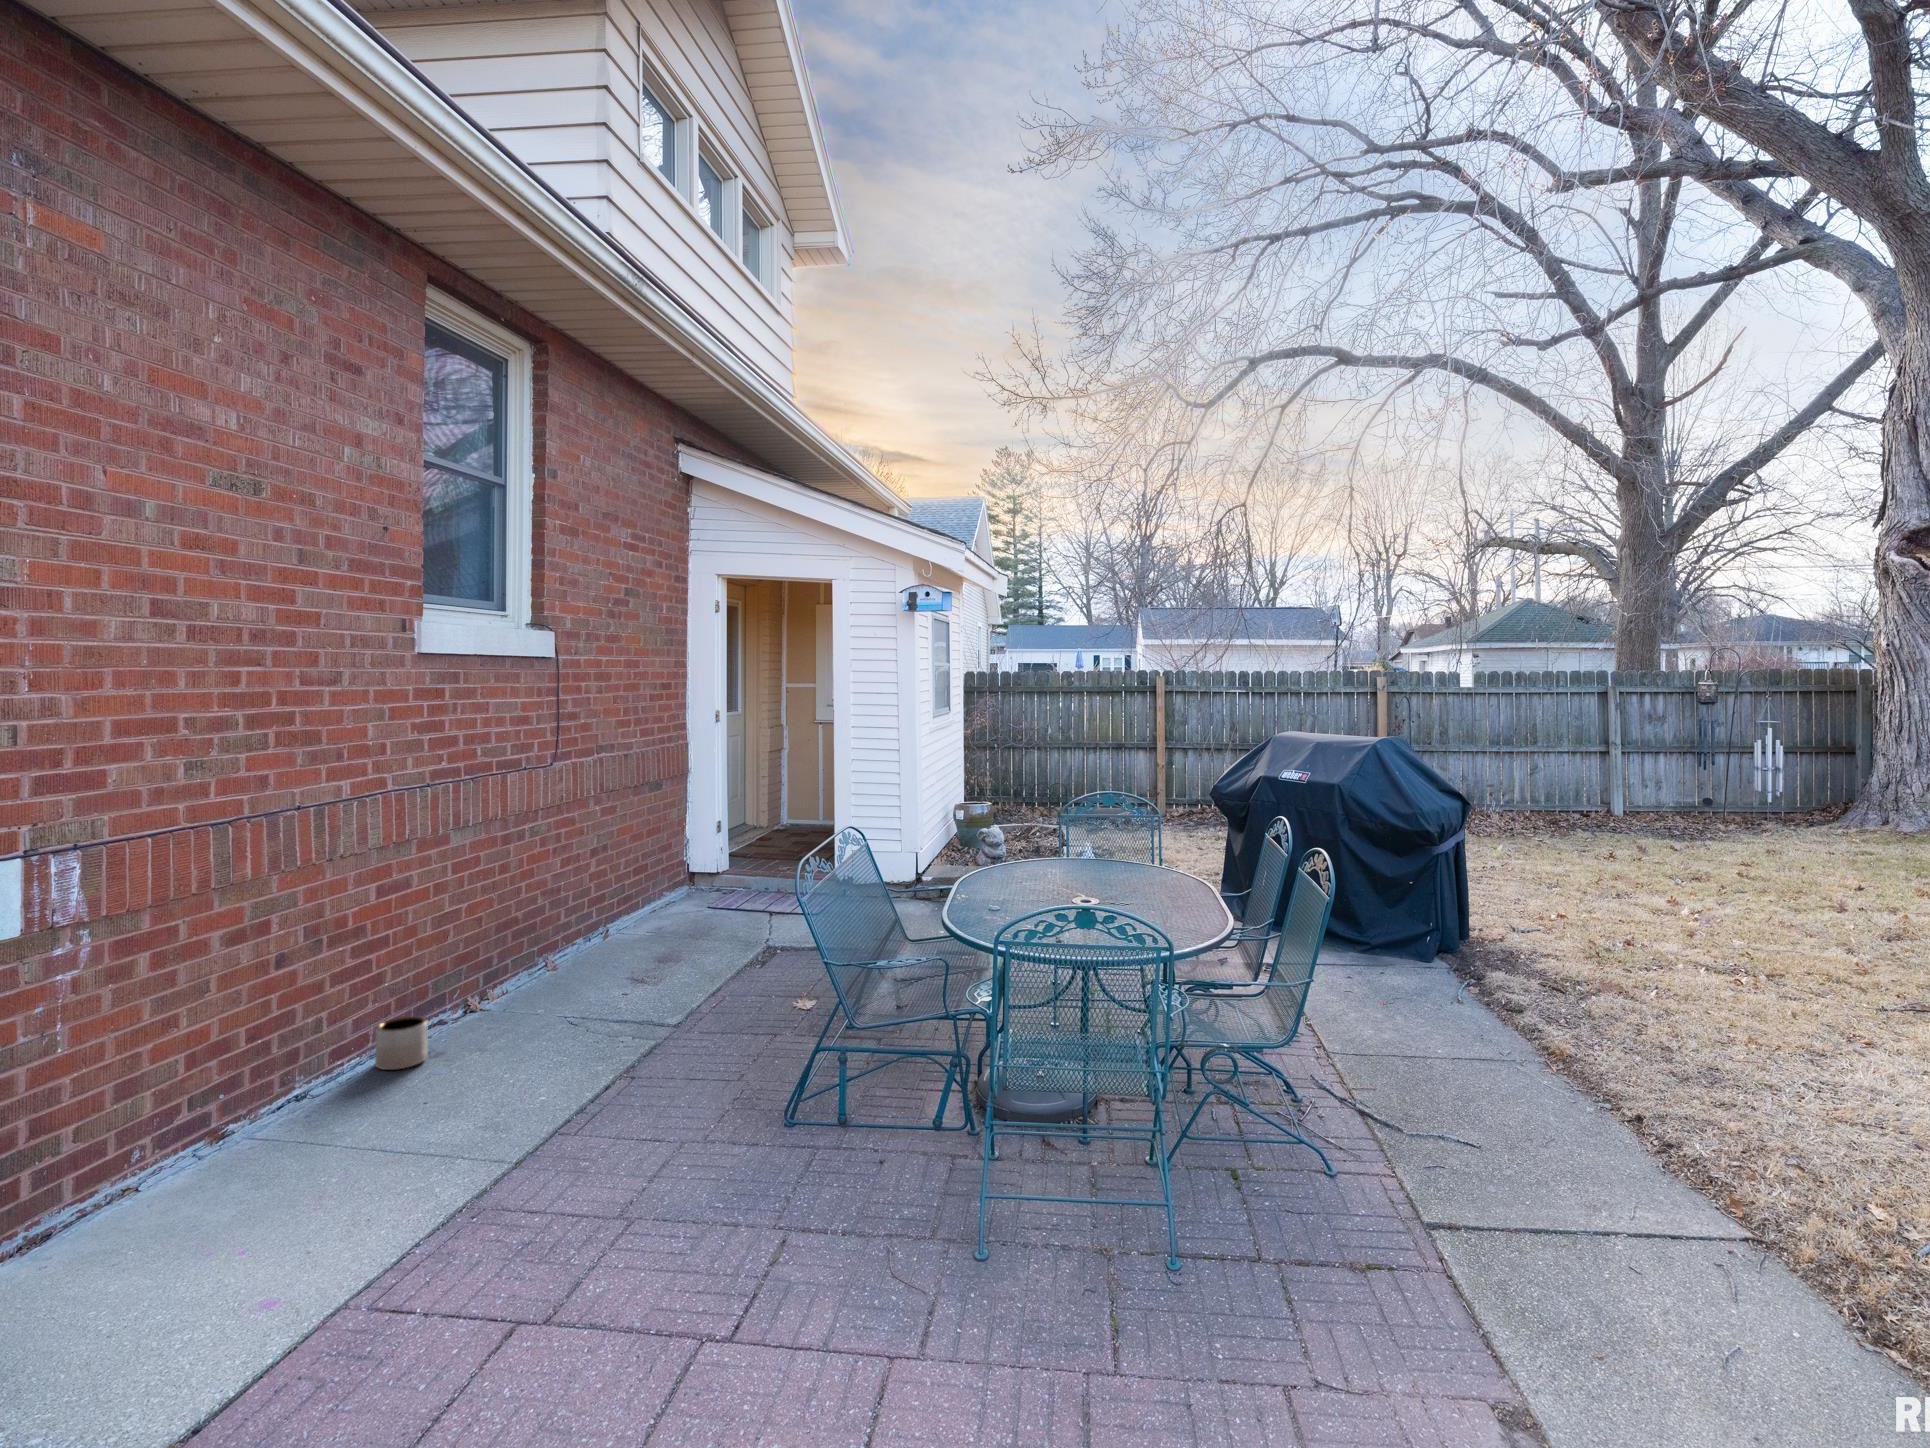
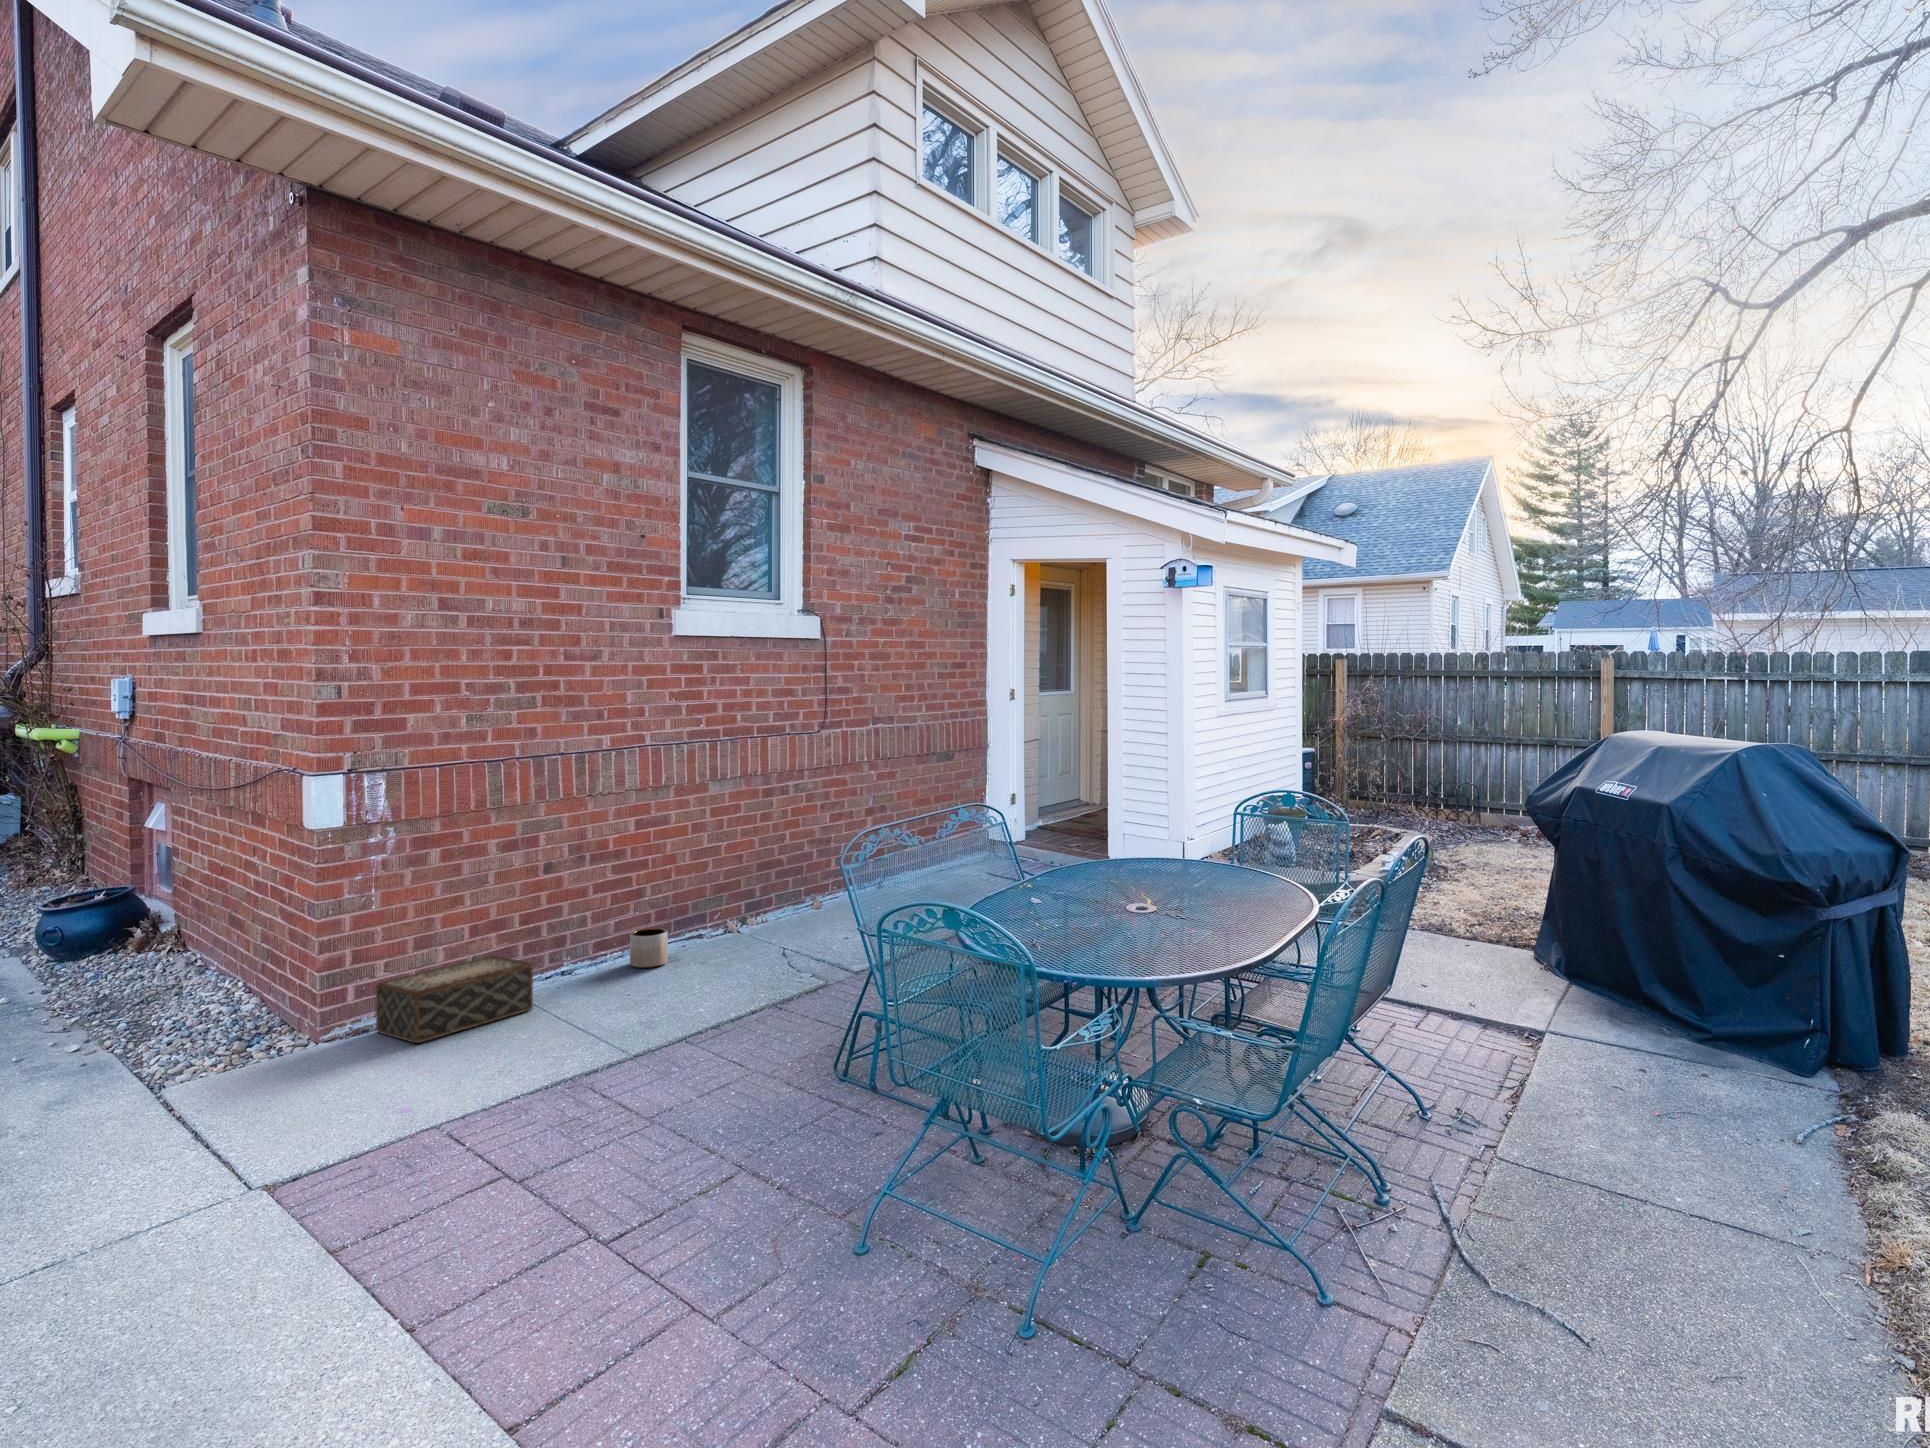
woven basket: none [64,1089,300,1235] -> present [376,955,533,1043]

